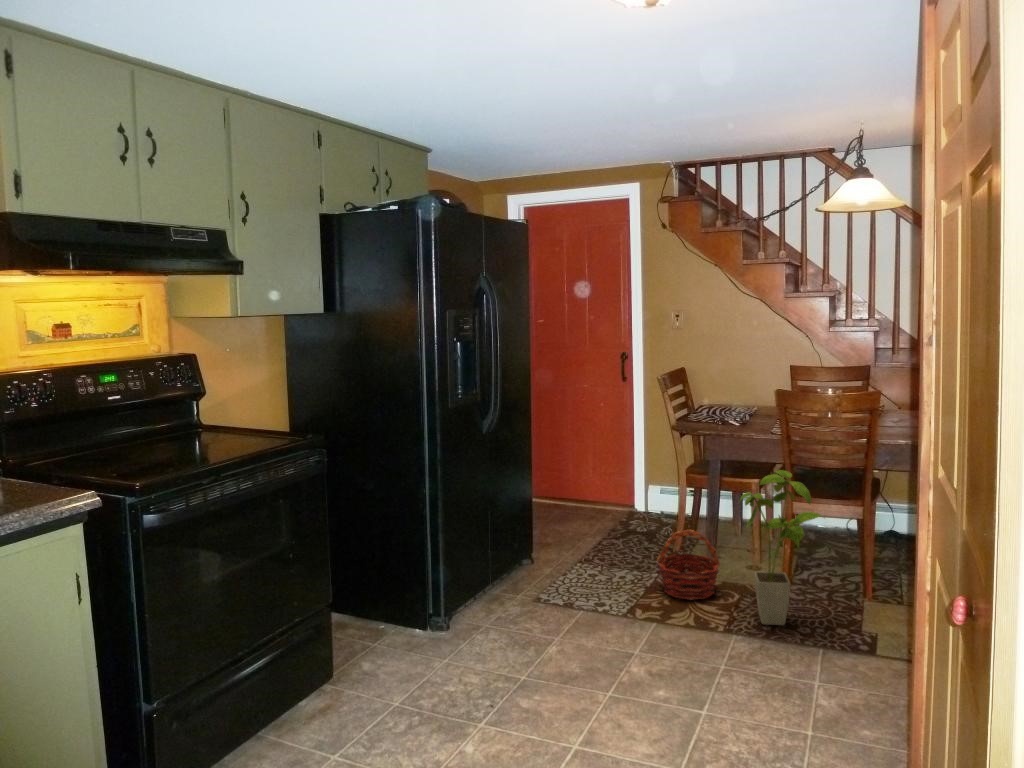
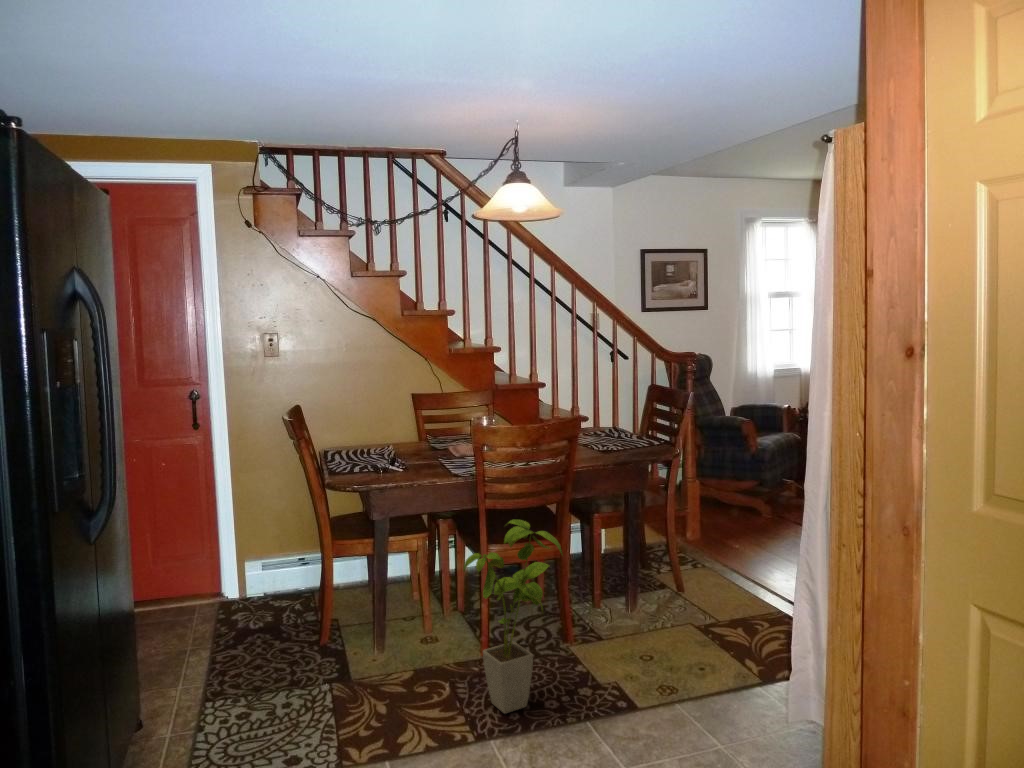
basket: present [657,530,720,600] -> none [346,615,425,712]

